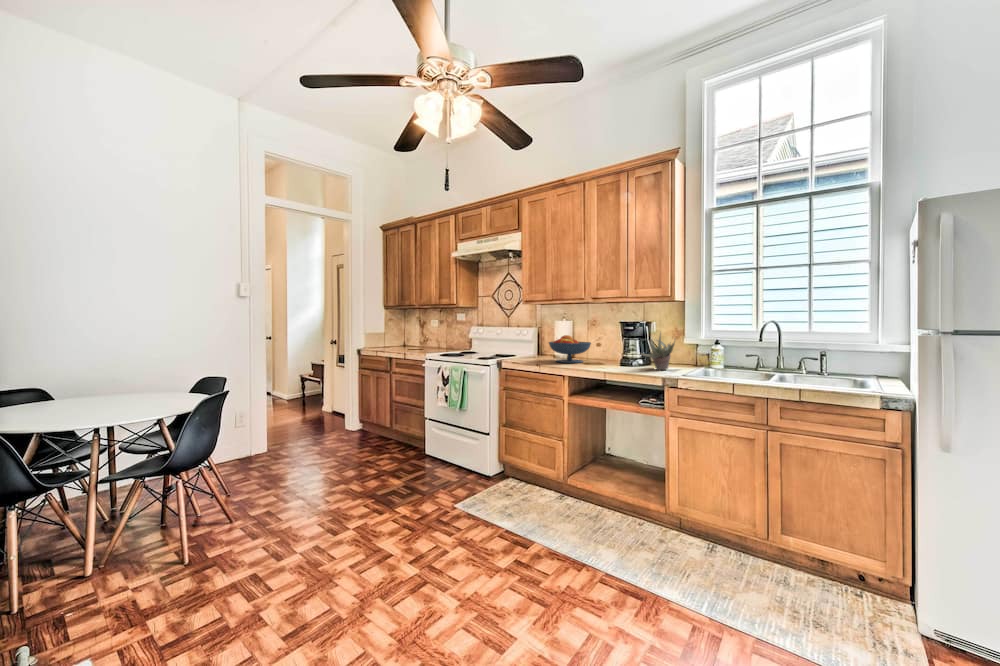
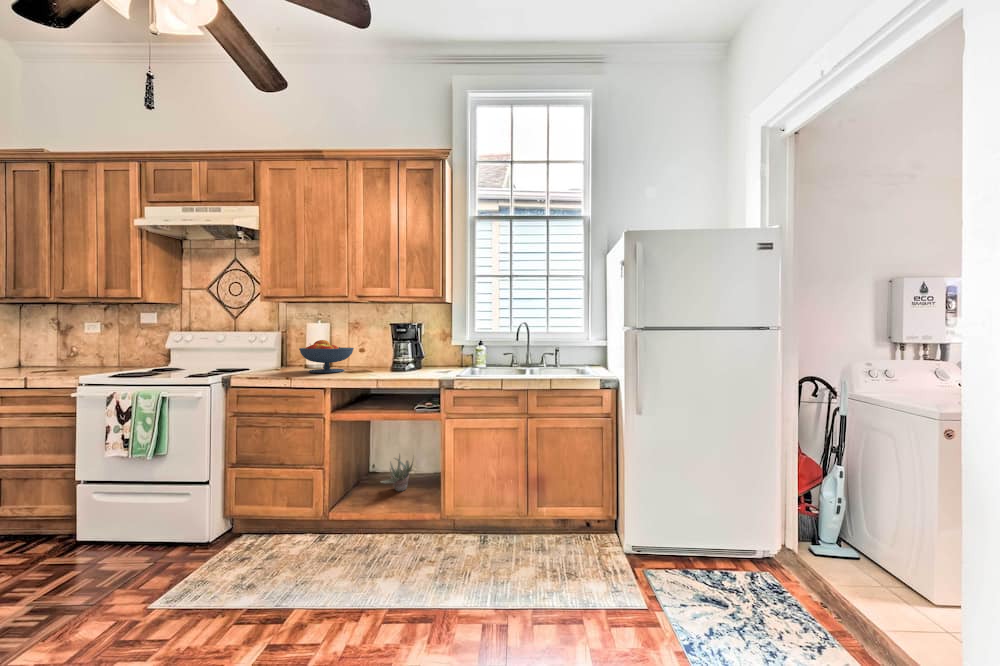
succulent plant: present [641,333,675,370] -> present [381,455,413,491]

